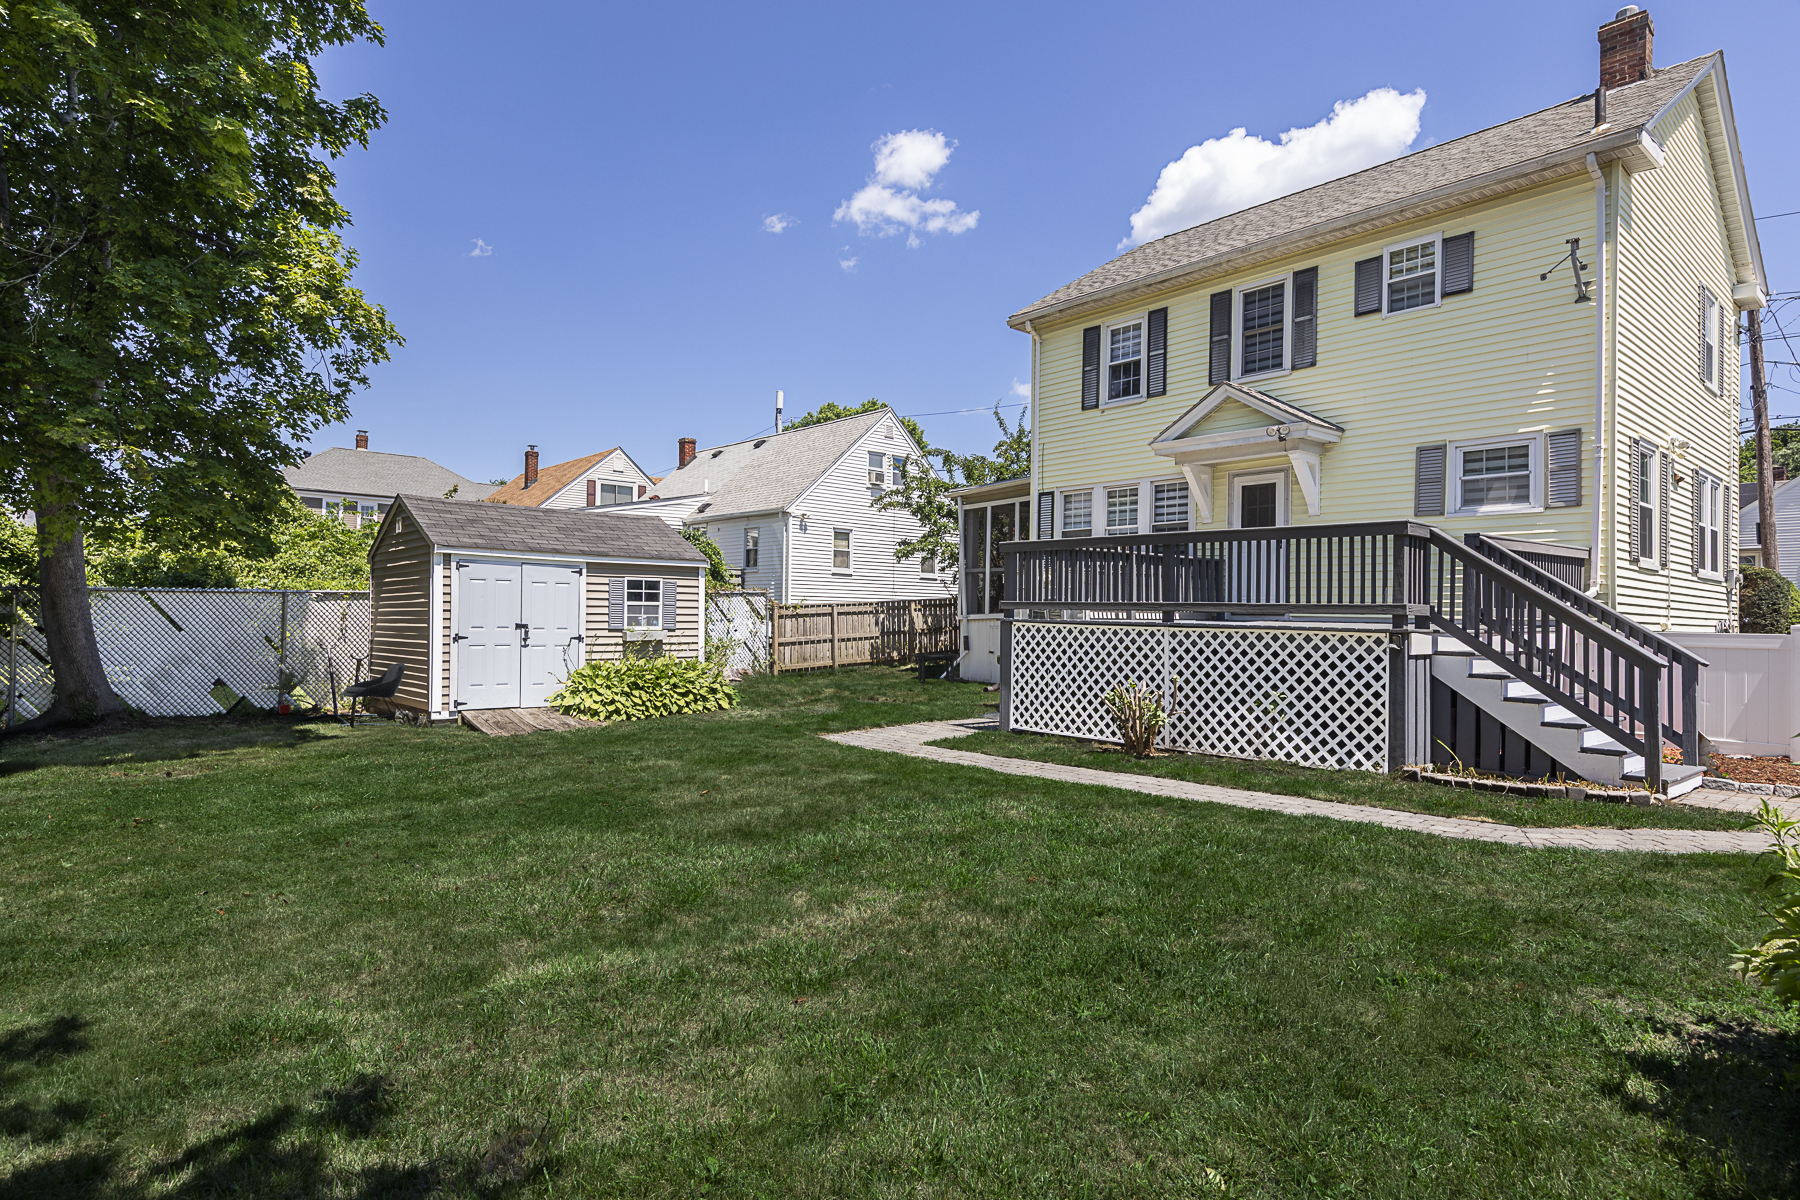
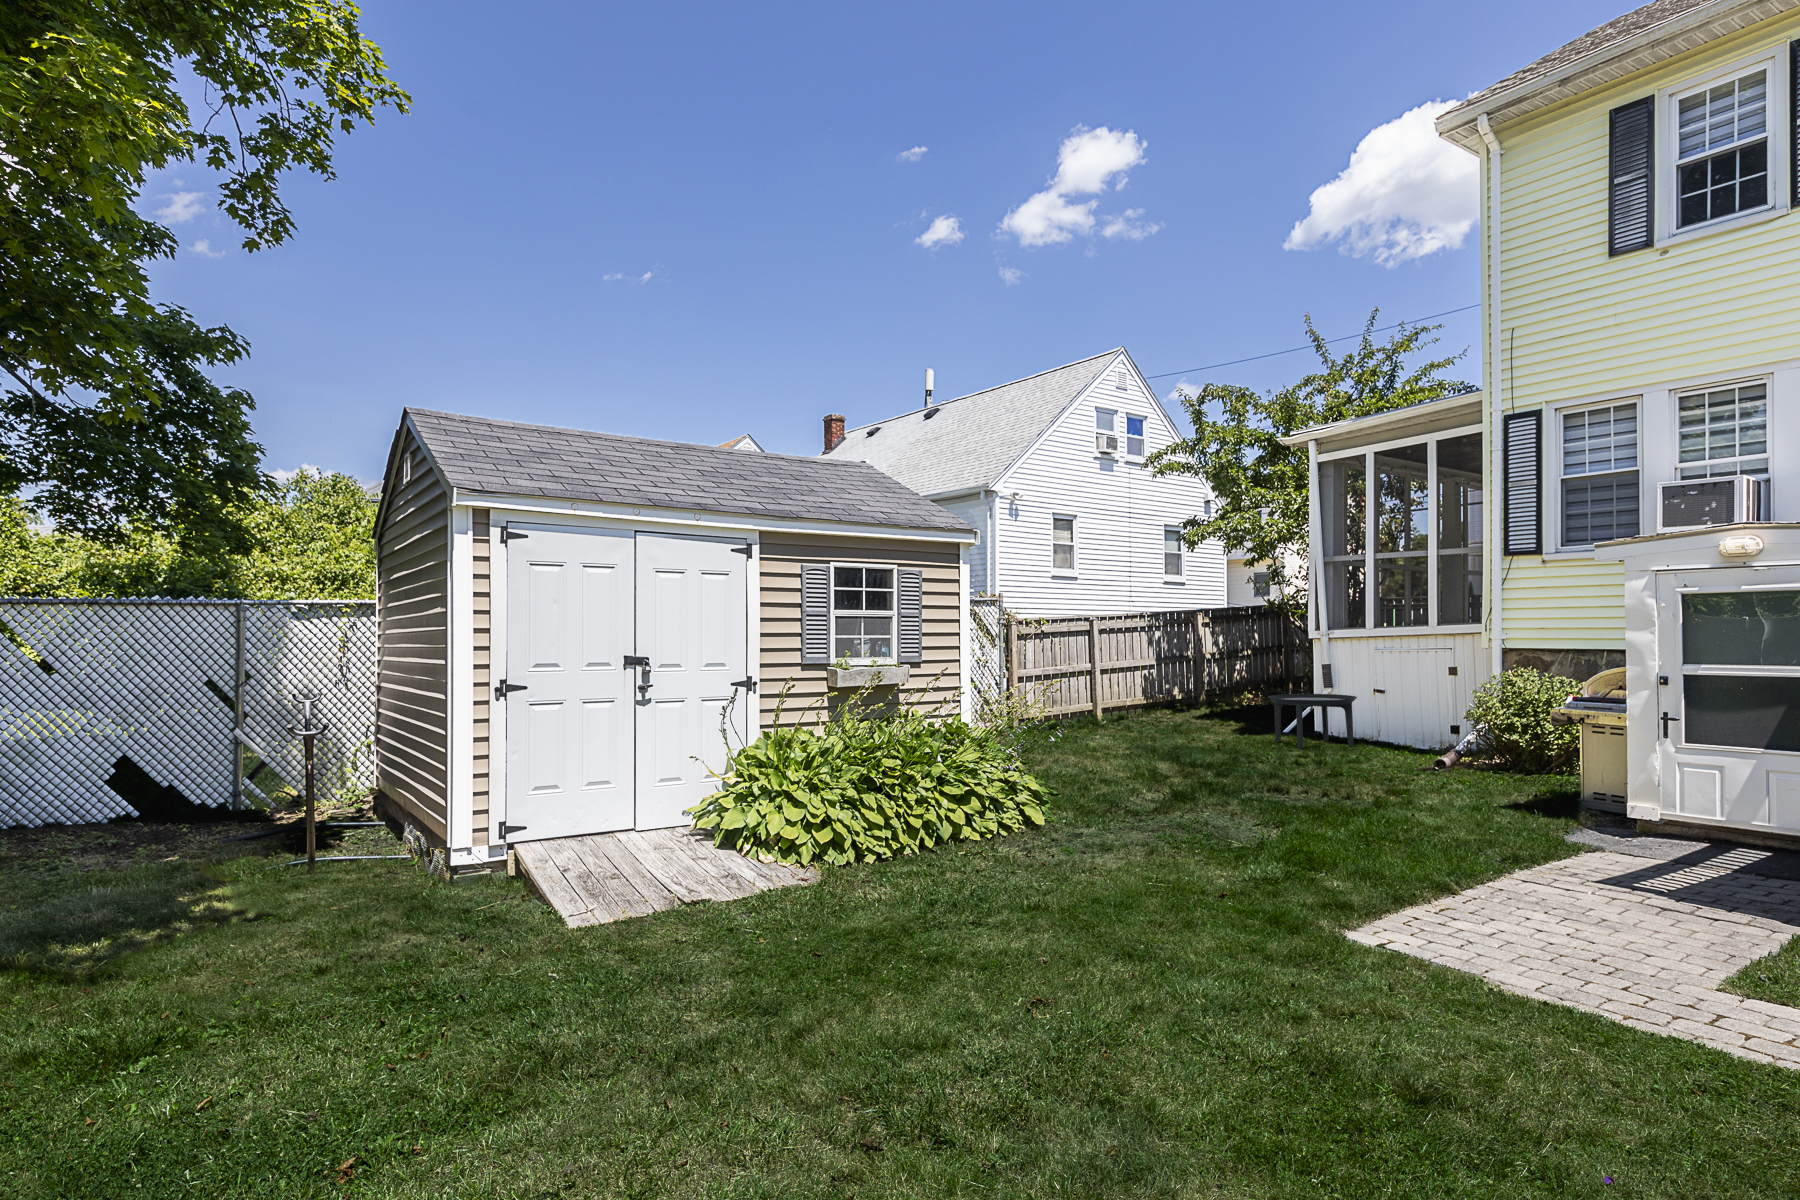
lounge chair: present [342,663,405,723] -> none [279,738,404,872]
potted tree: present [261,665,308,714] -> none [151,738,245,833]

